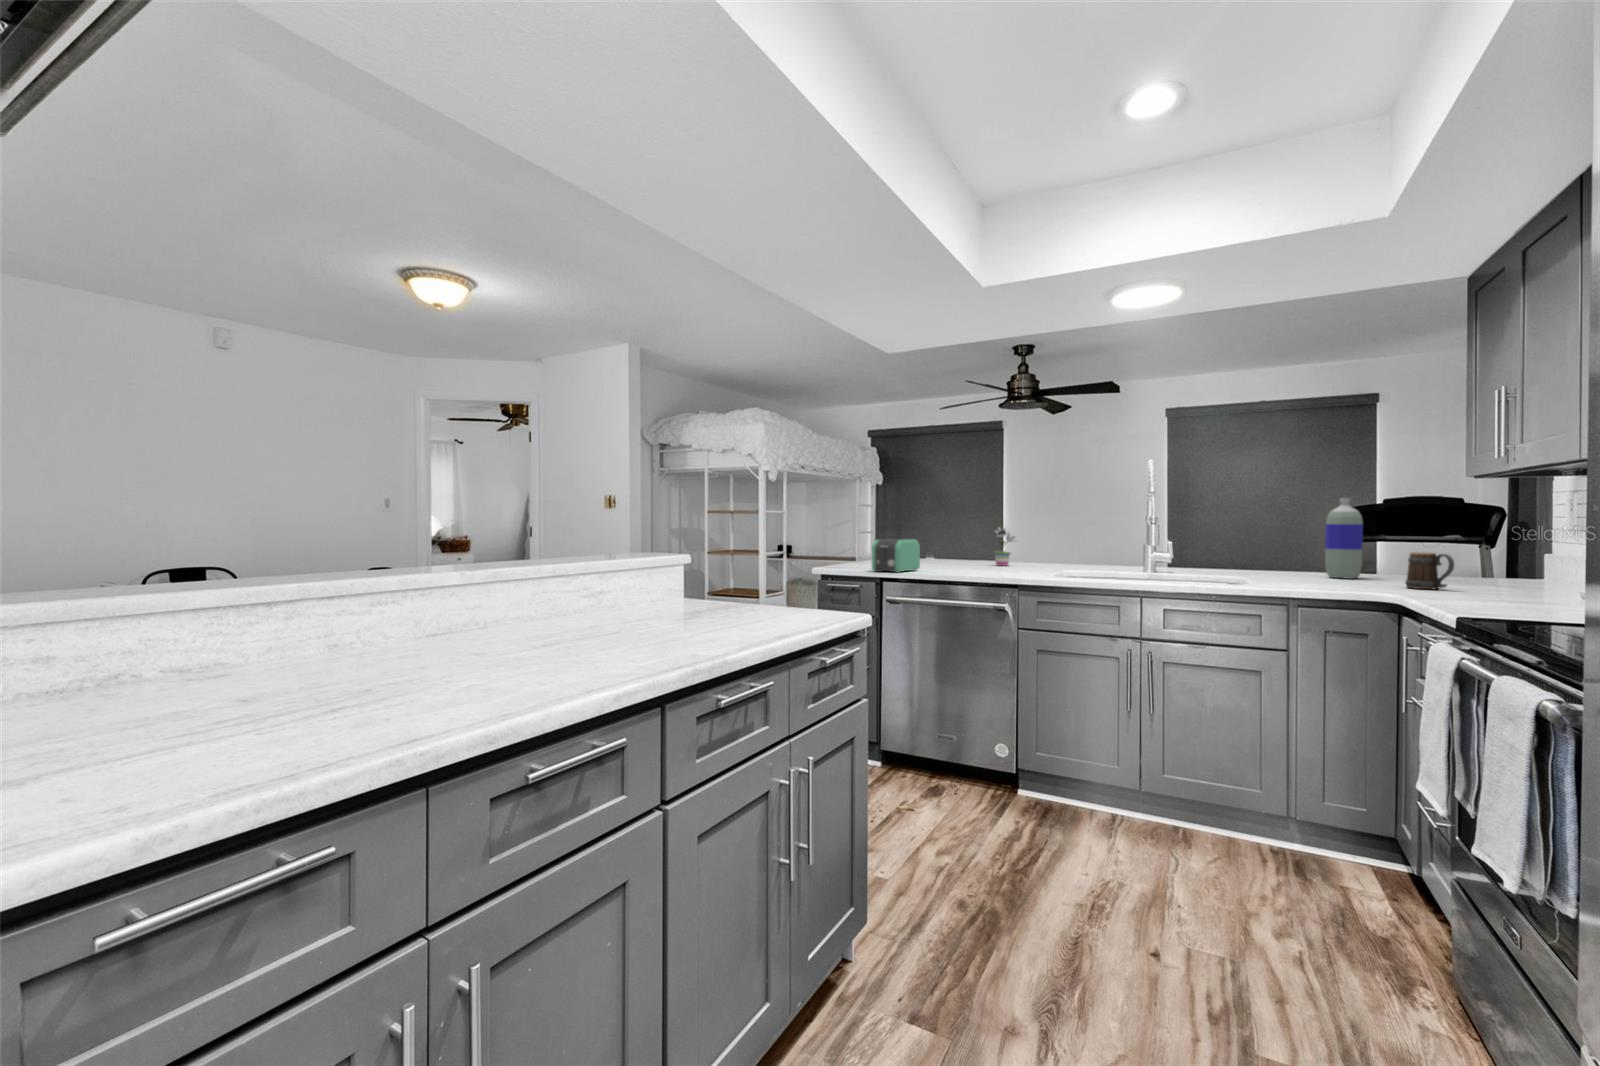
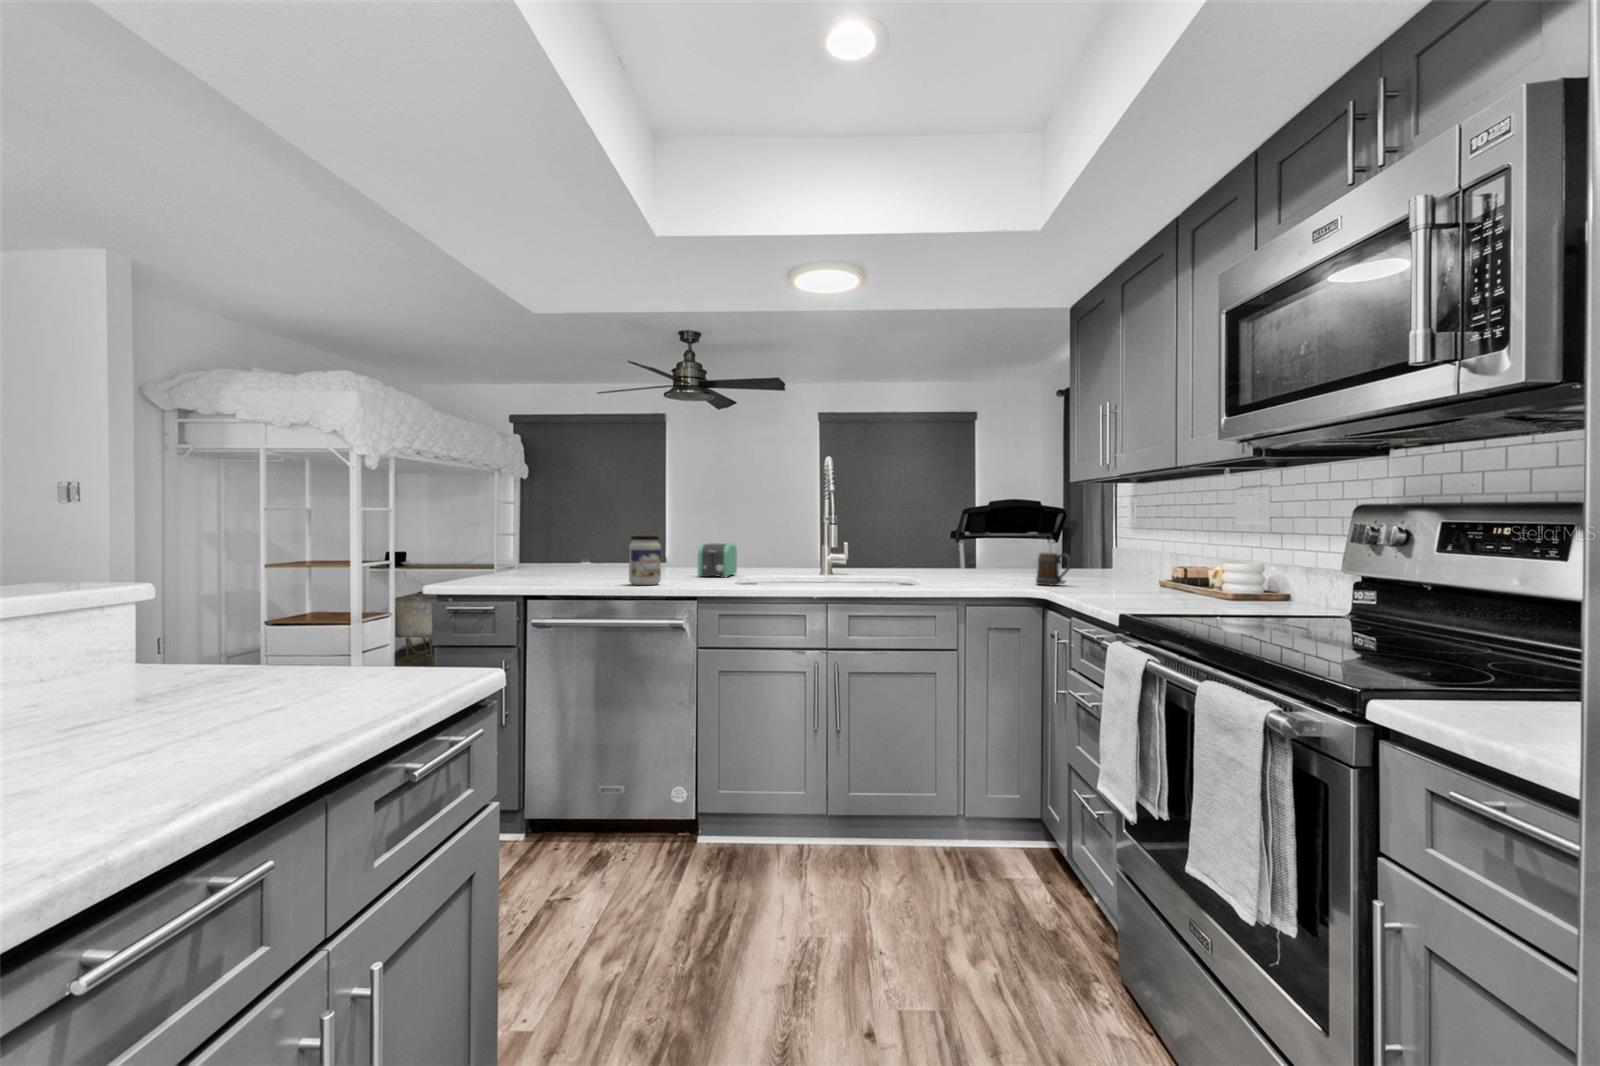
bottle: present [1325,498,1363,579] -> none [970,503,997,577]
potted plant: present [994,519,1015,566] -> none [663,518,689,573]
jar: none [961,532,988,573] -> present [629,536,661,585]
toaster: present [872,539,920,573] -> present [698,543,737,577]

